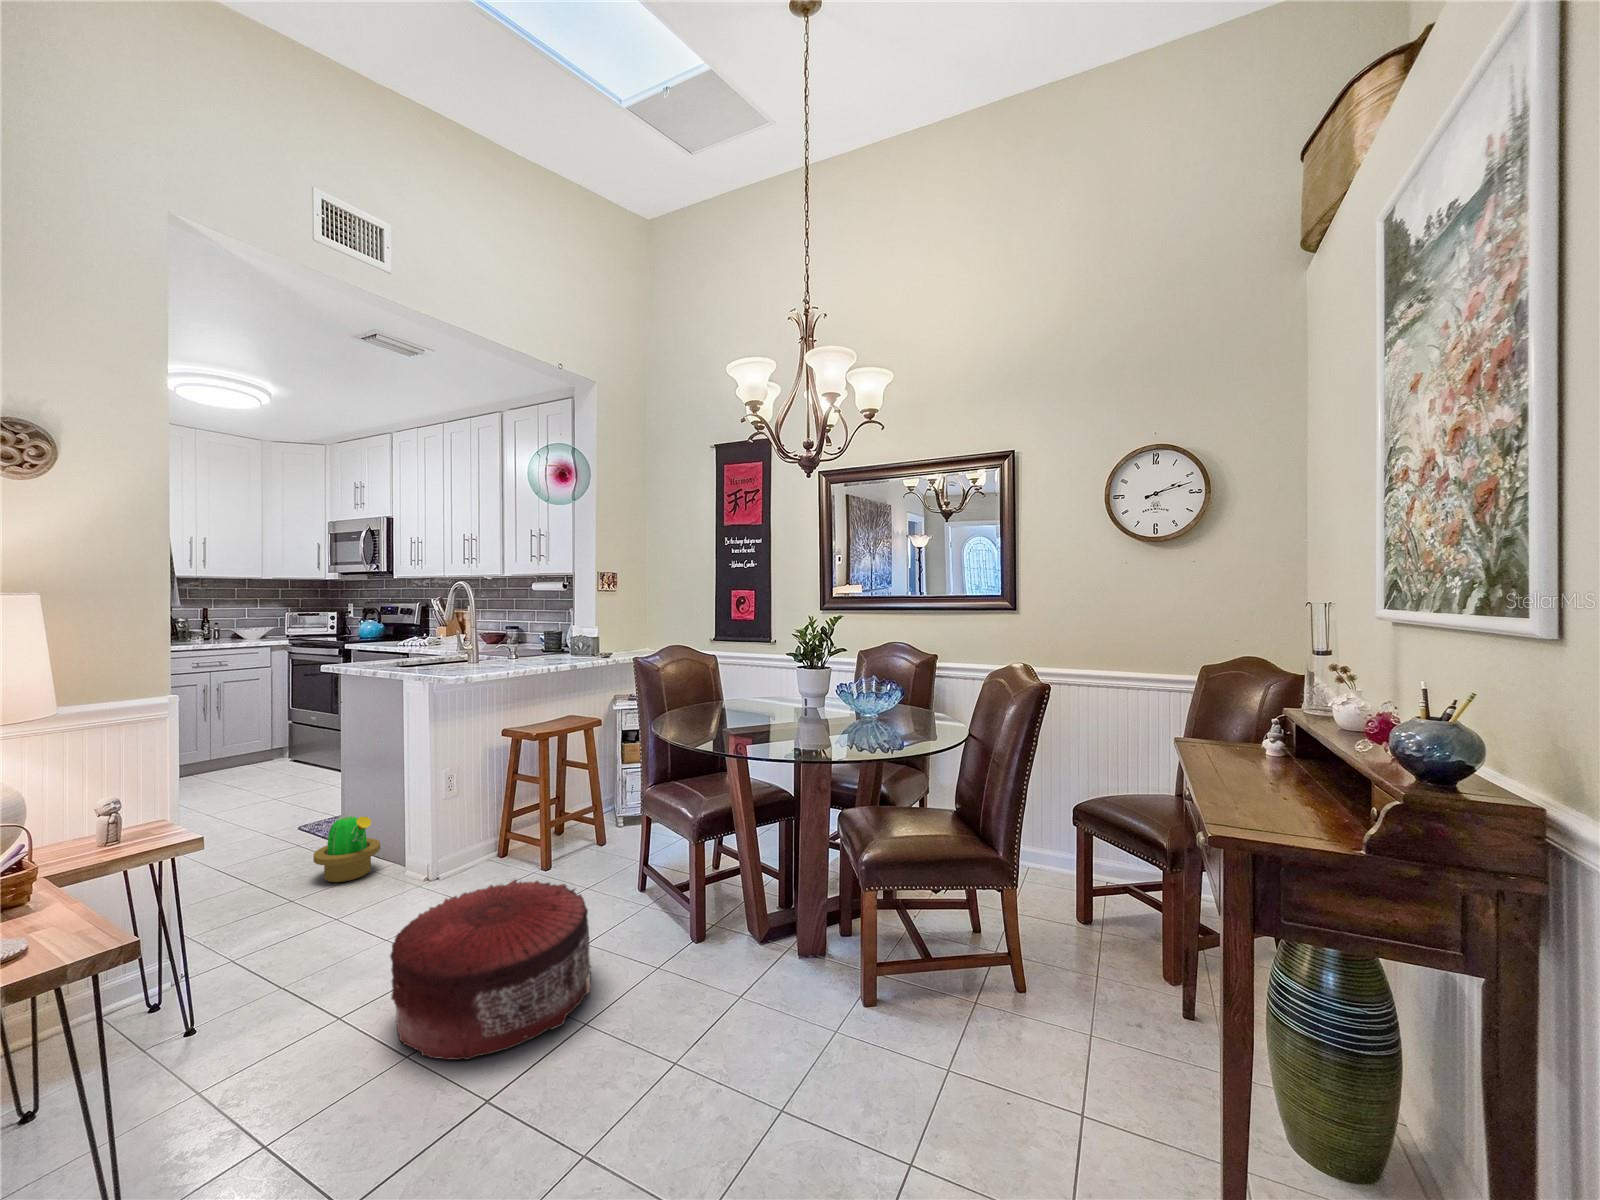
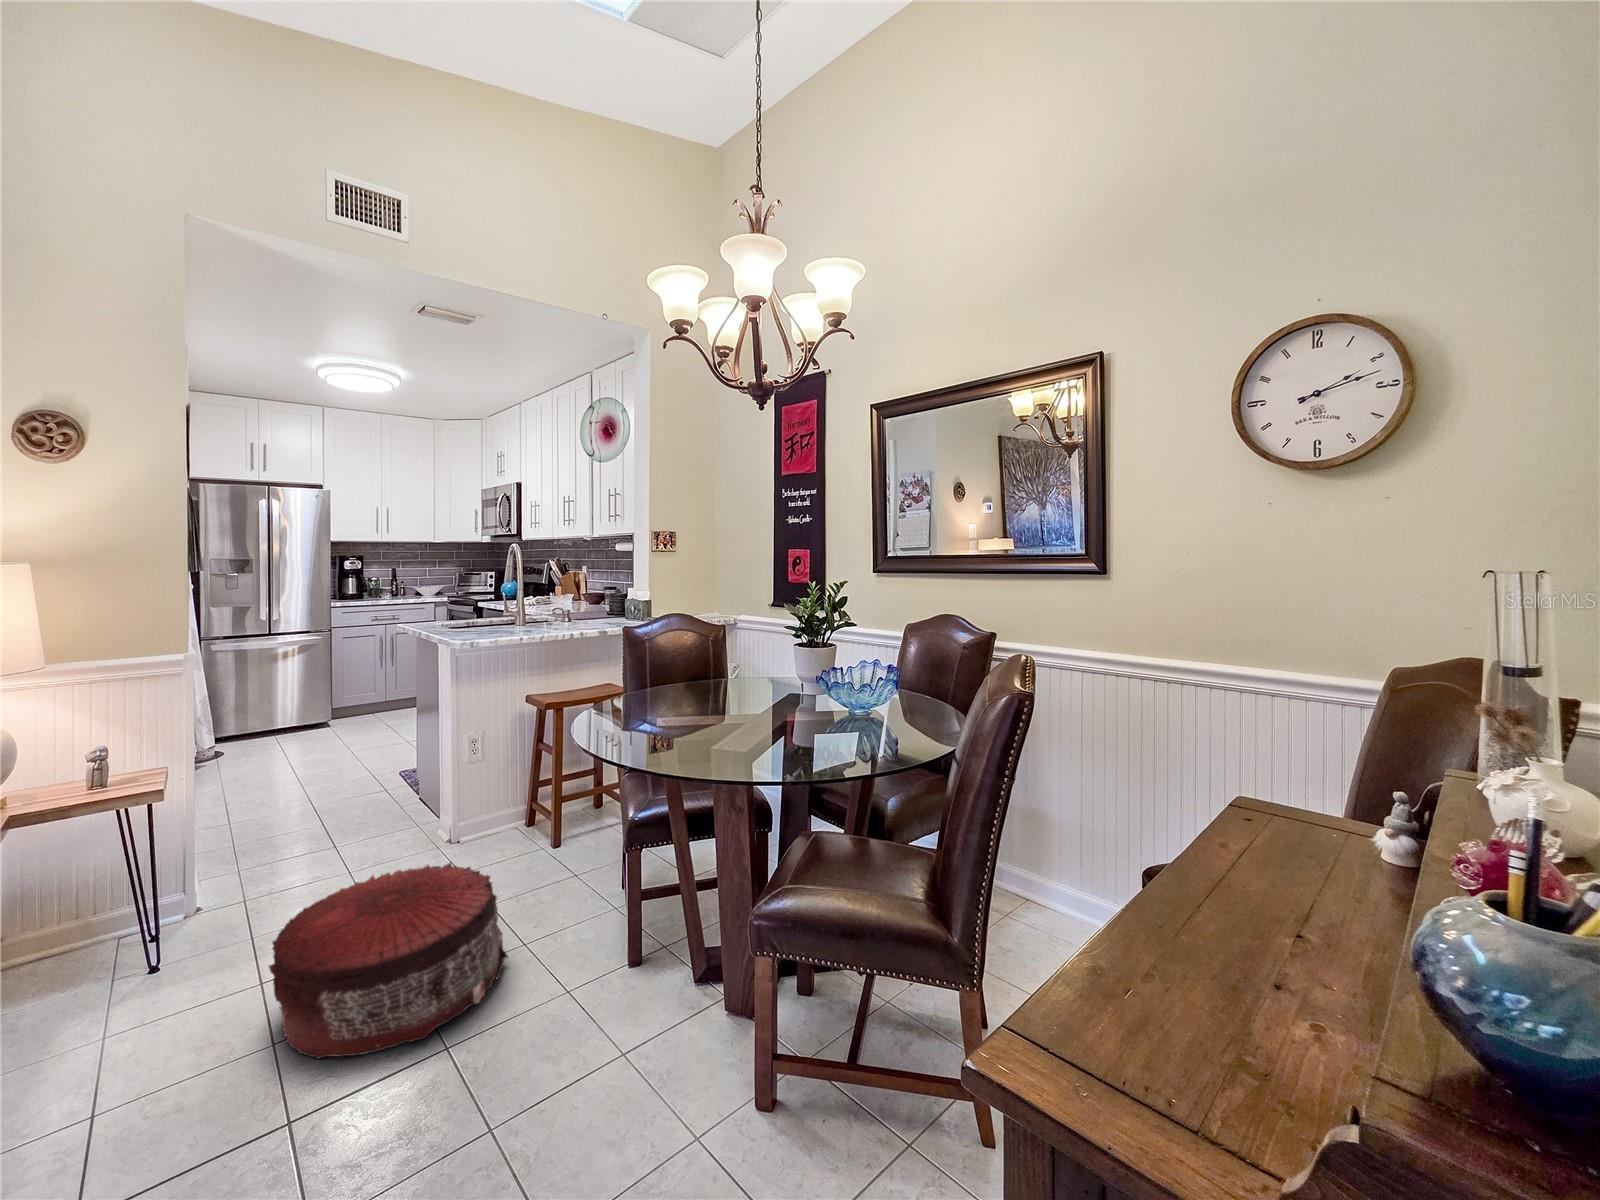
decorative plant: present [313,813,380,882] -> none [365,764,426,832]

